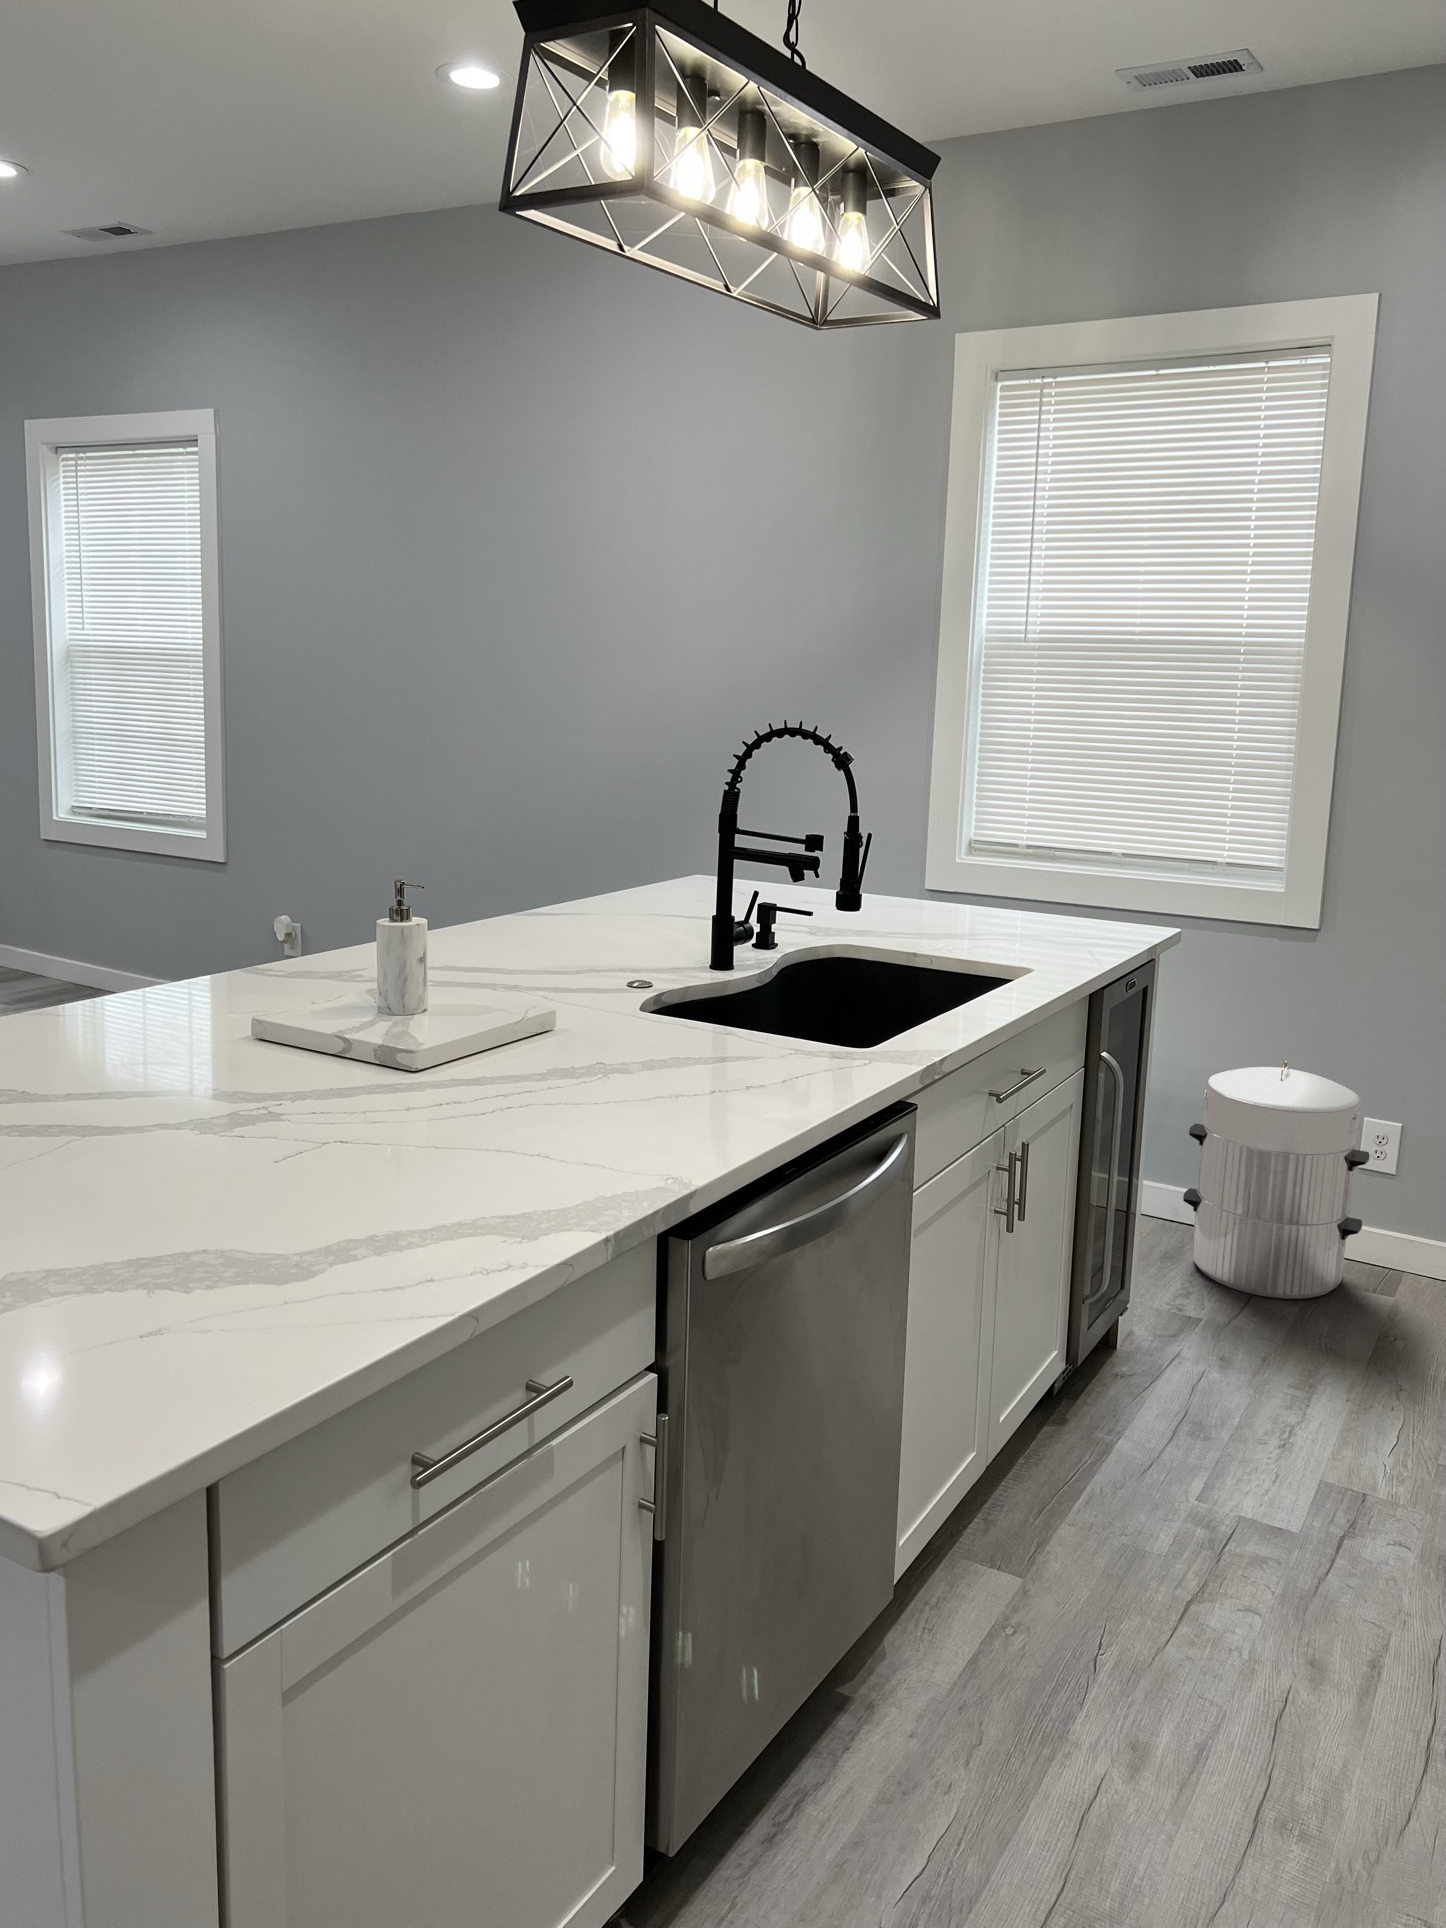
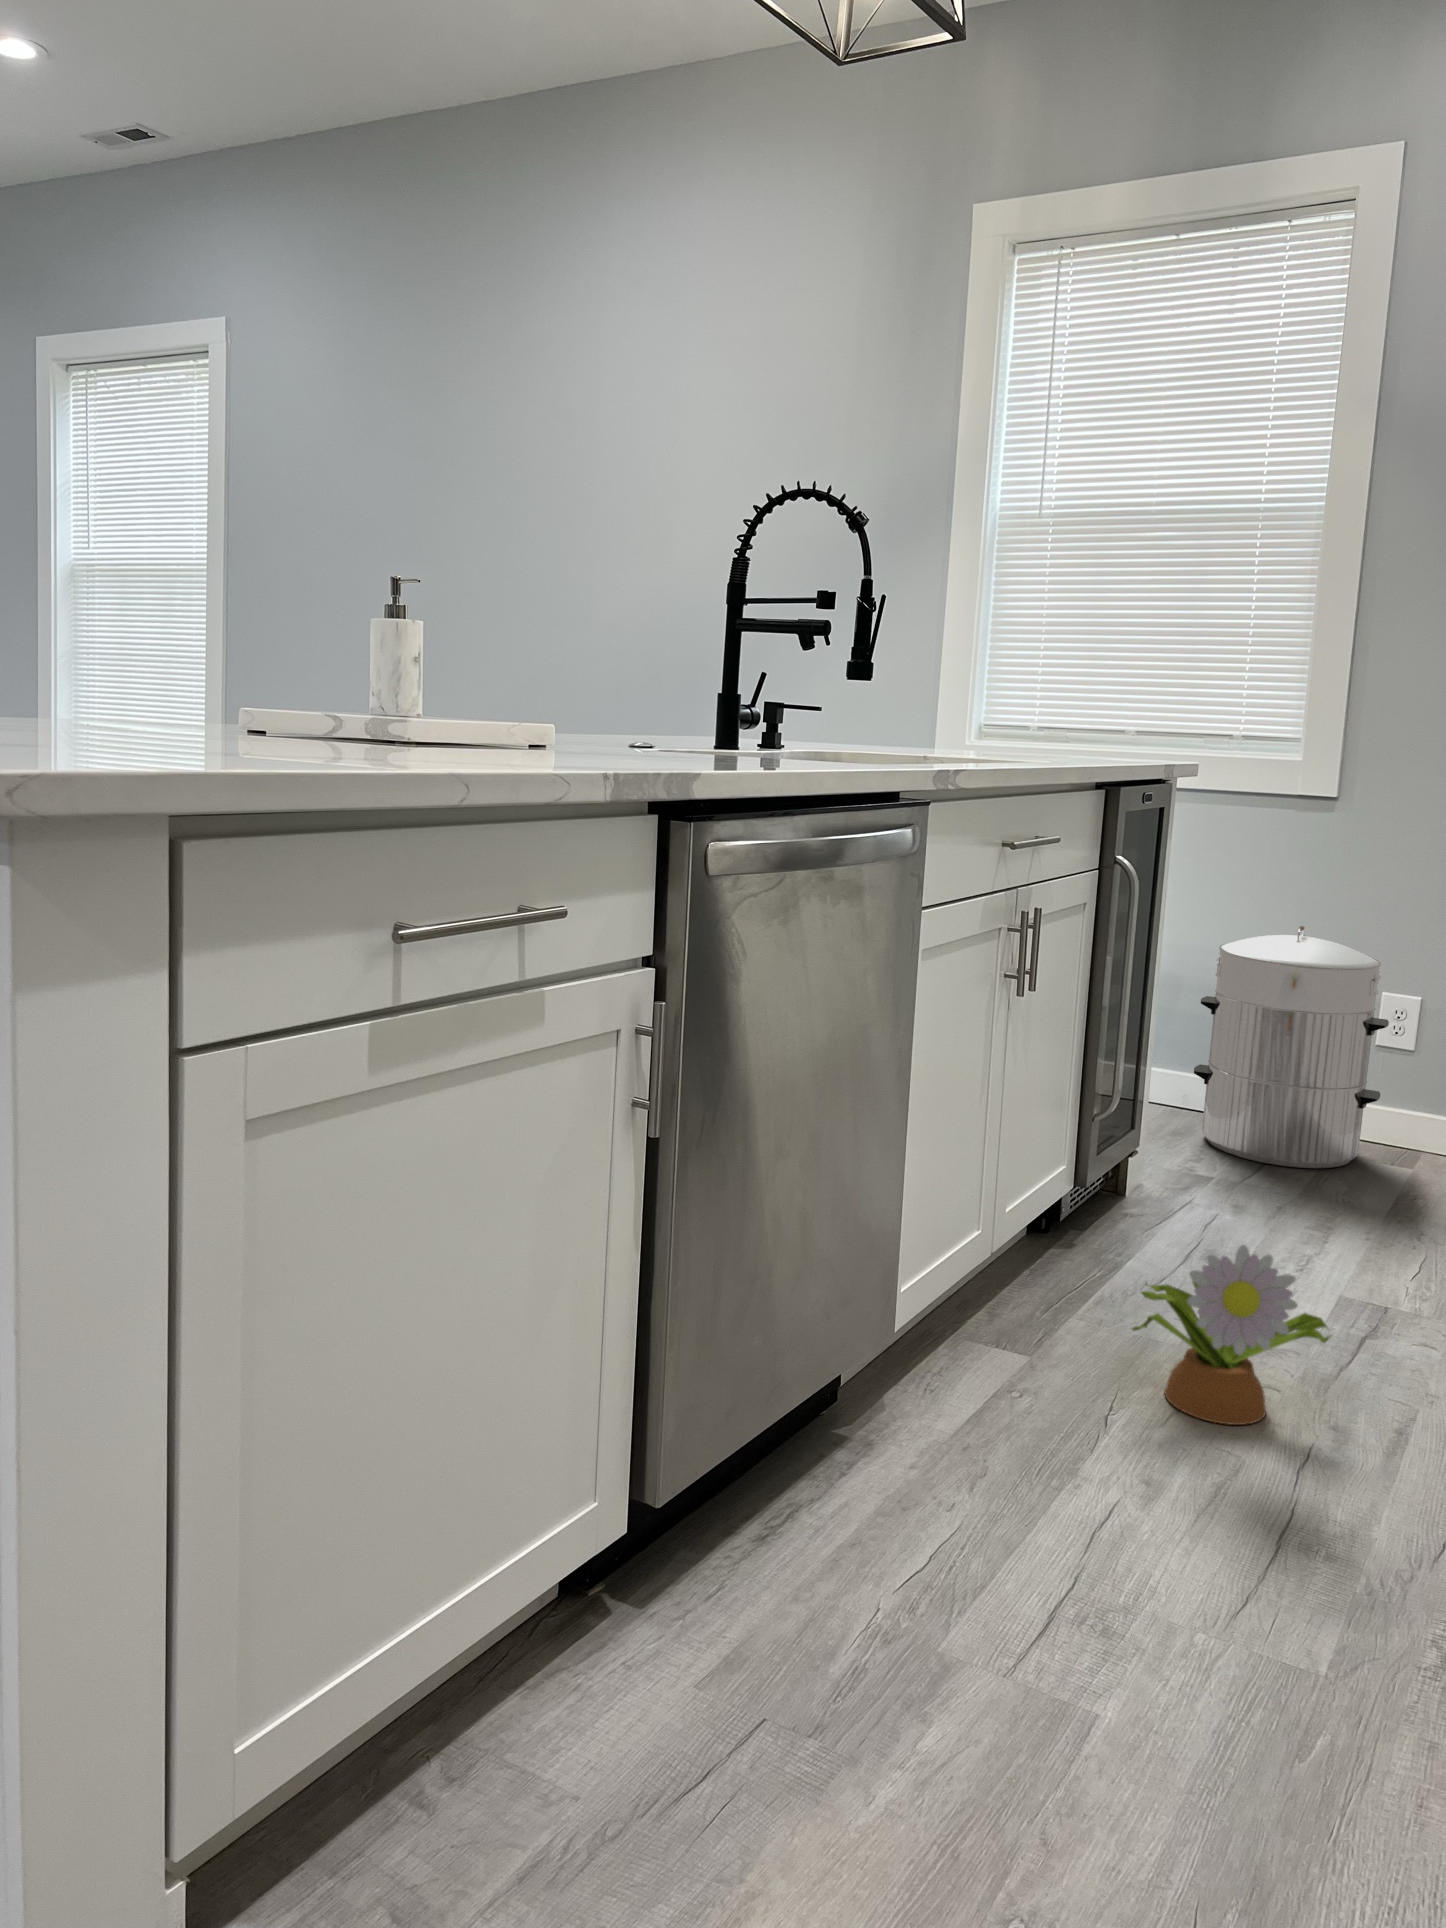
decorative plant: none [1110,1488,1296,1647] -> present [1132,1245,1330,1425]

